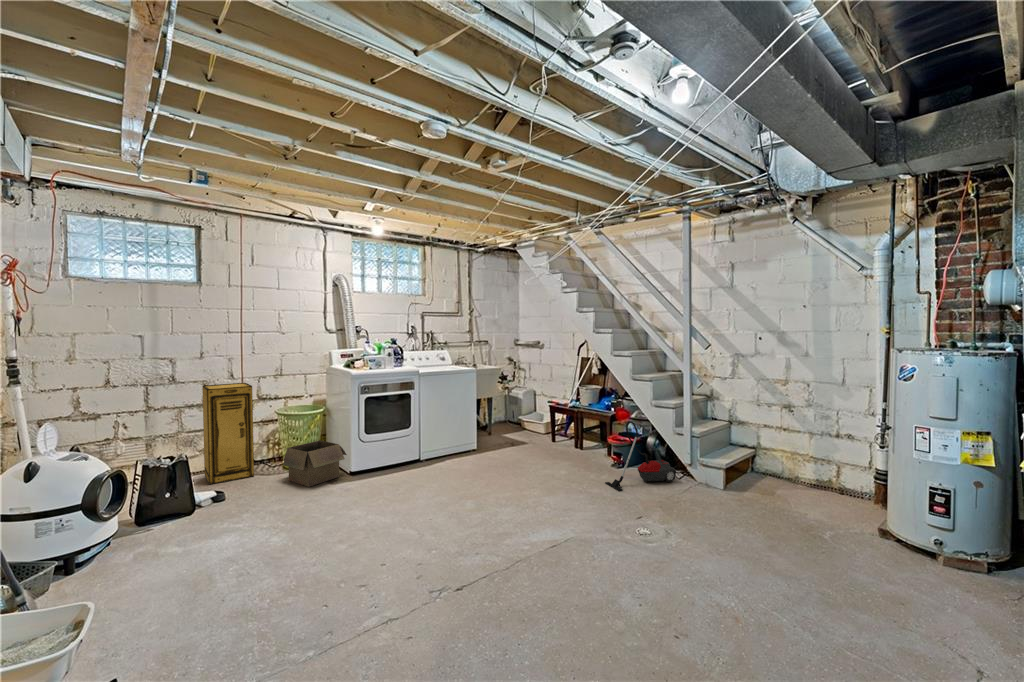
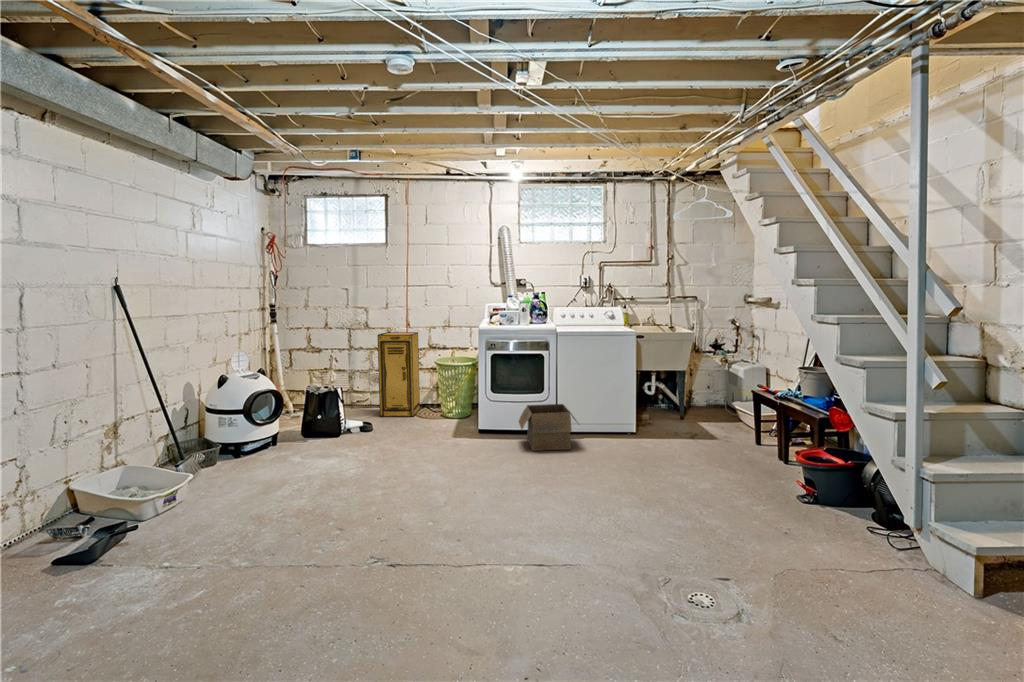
vacuum cleaner: present [605,421,676,491] -> none [743,421,883,537]
box: present [283,440,347,487] -> present [519,404,576,451]

